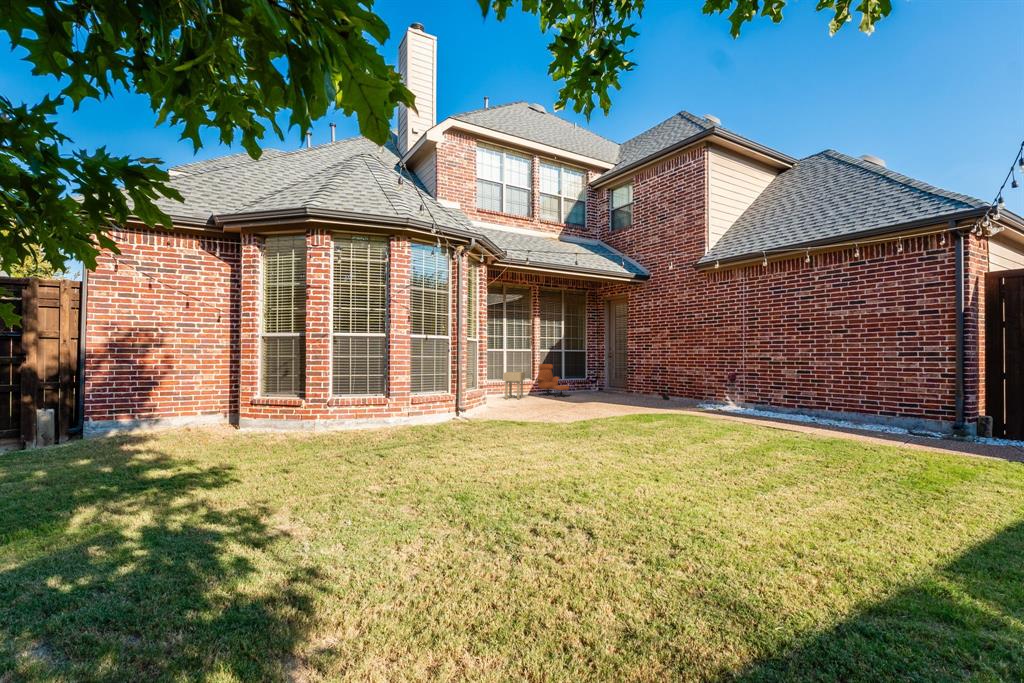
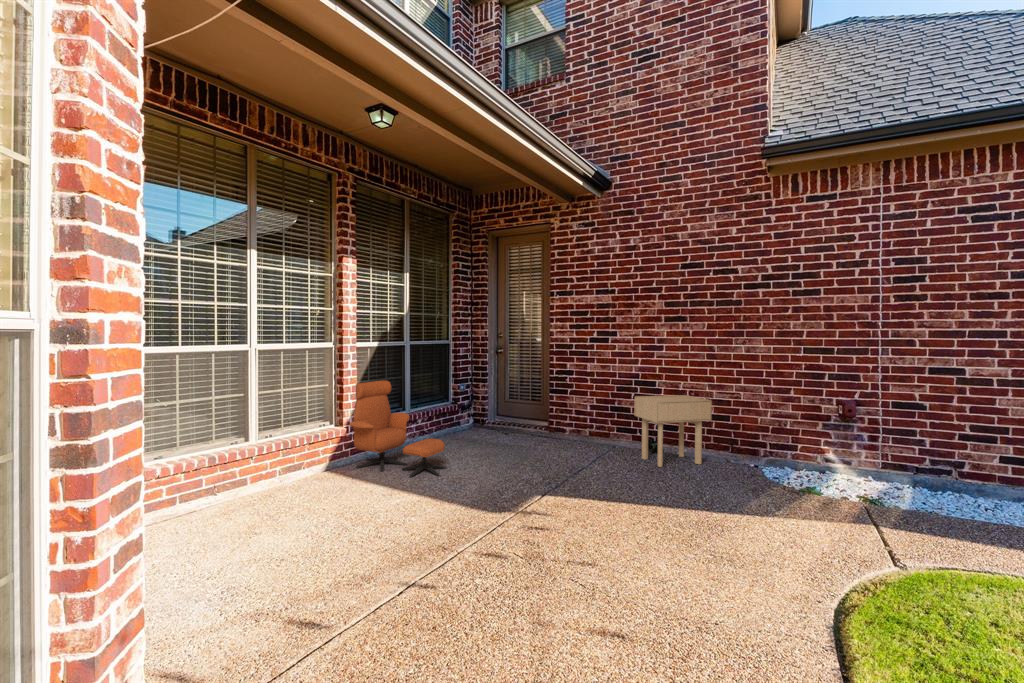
side table: present [503,372,525,399] -> present [634,395,712,467]

